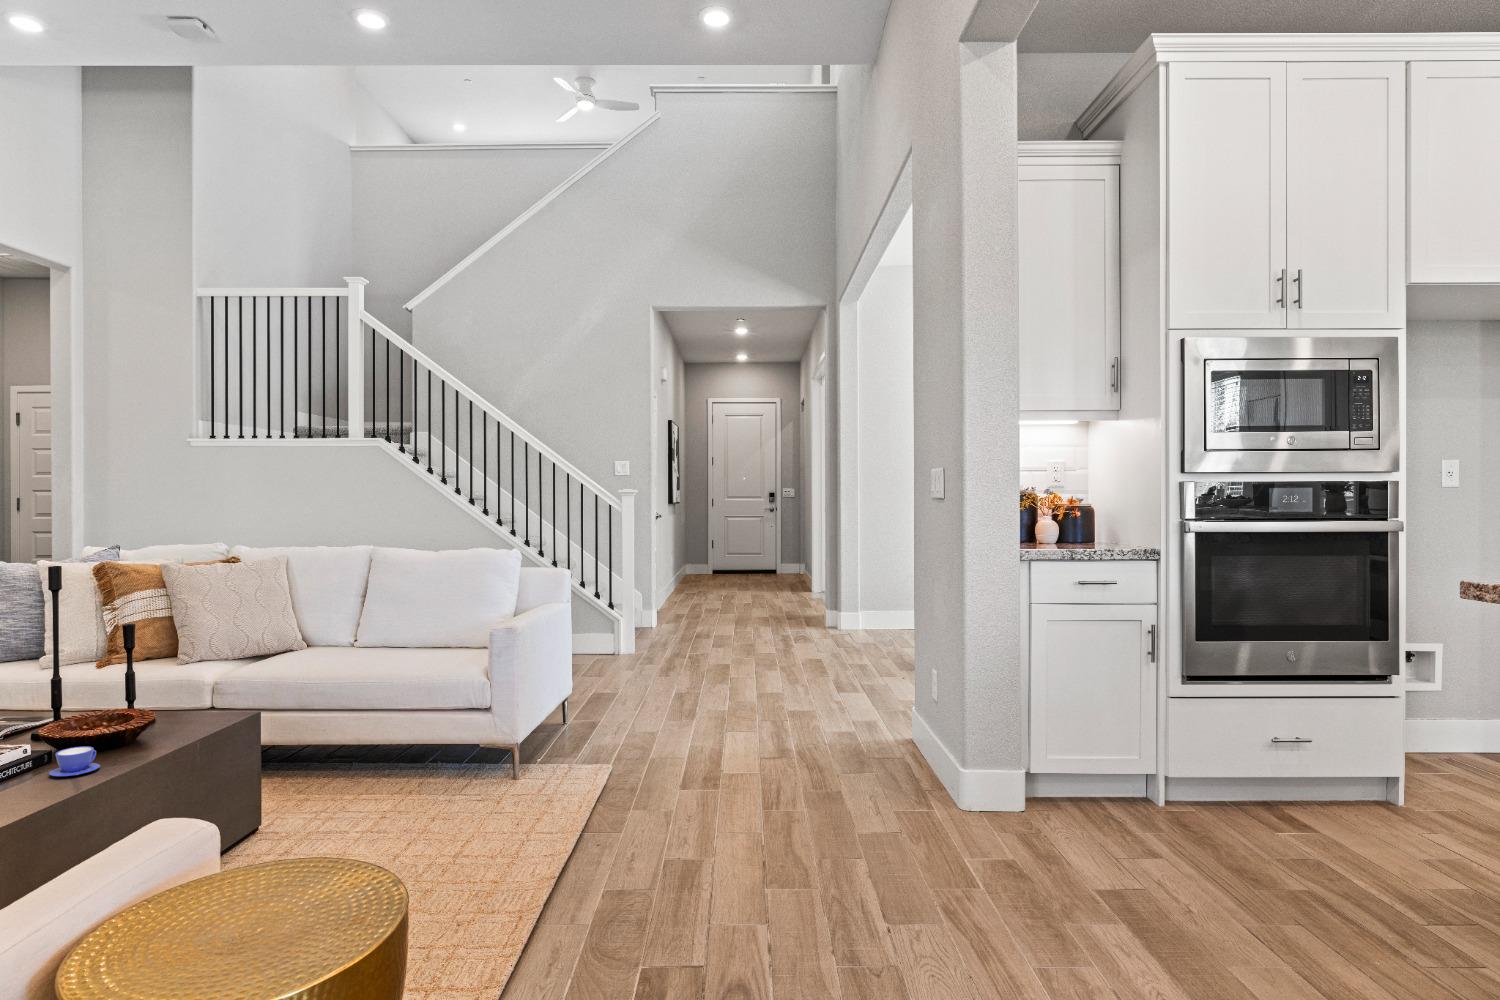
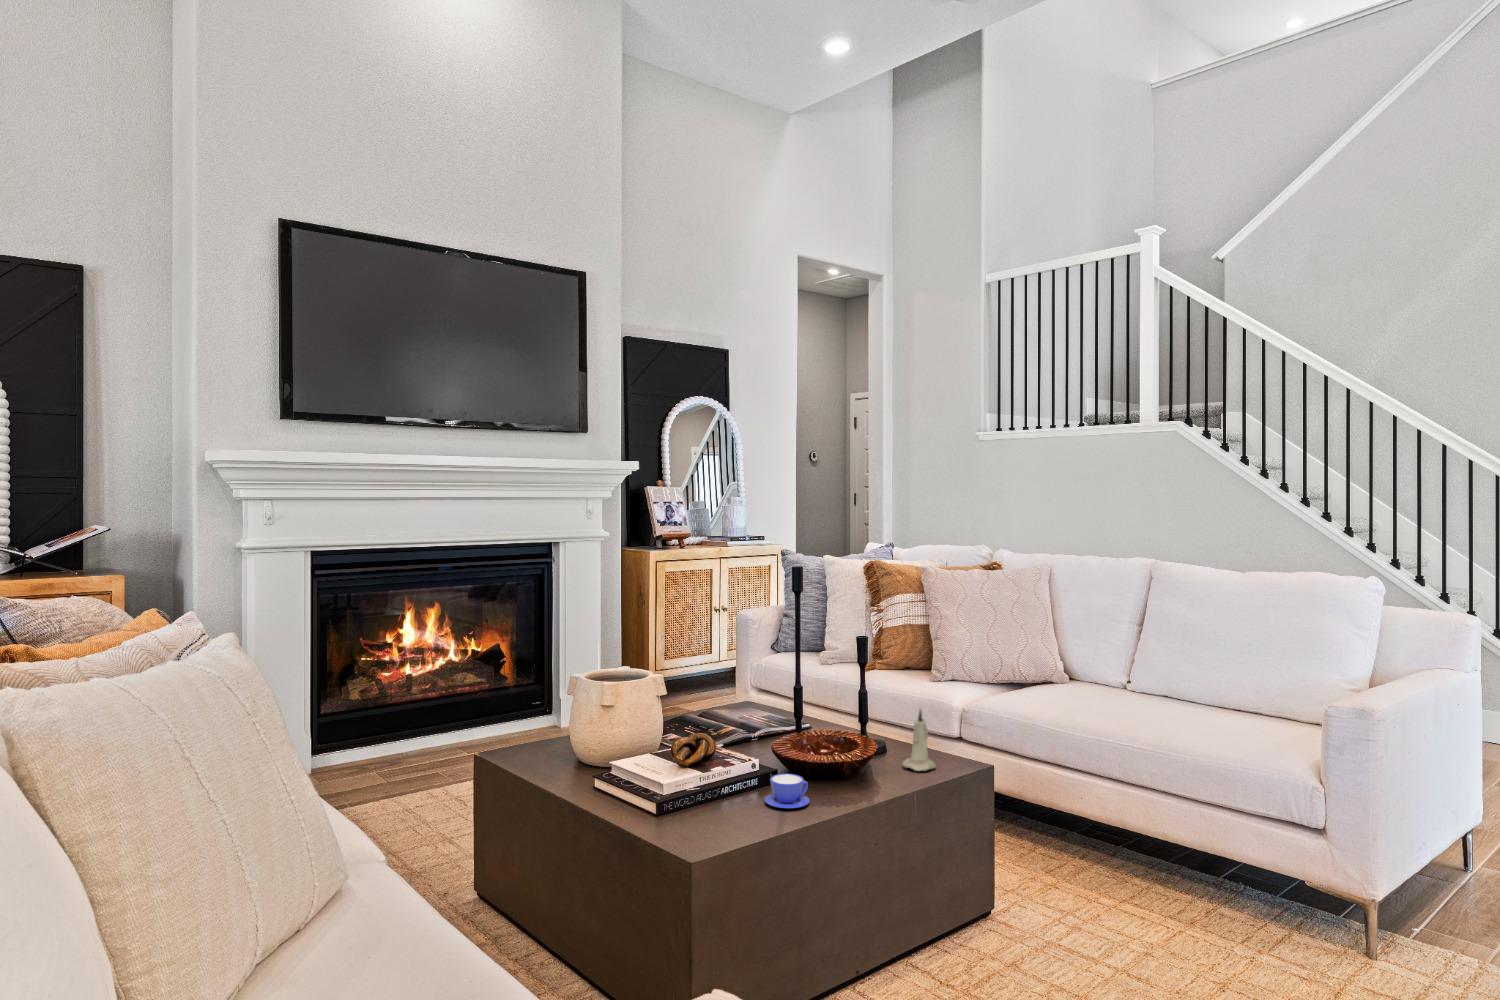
candle: none [179,675,212,727] -> present [903,709,936,771]

